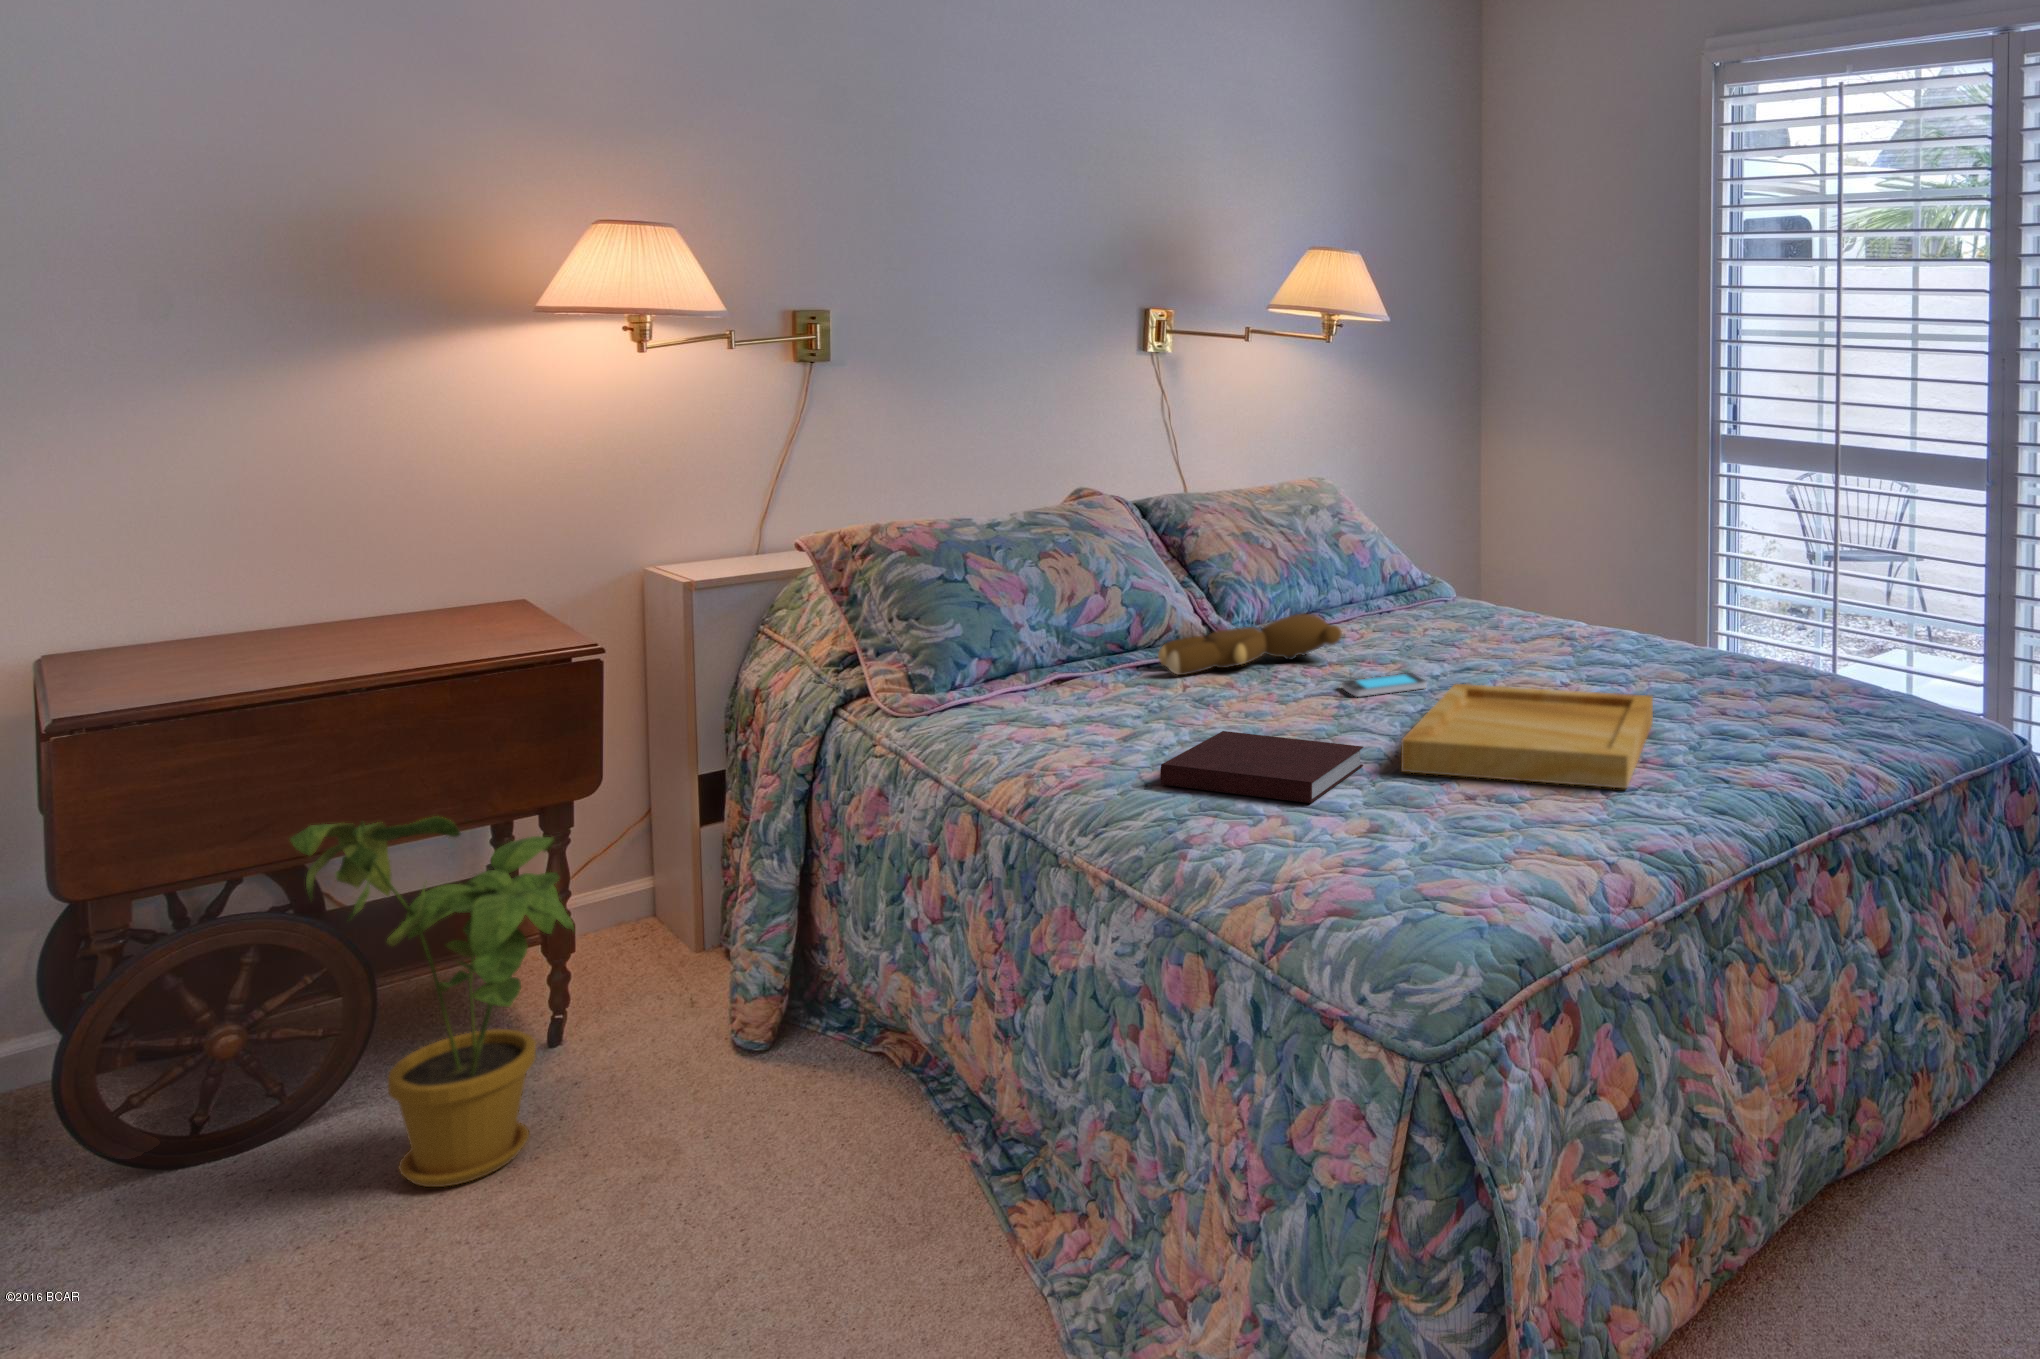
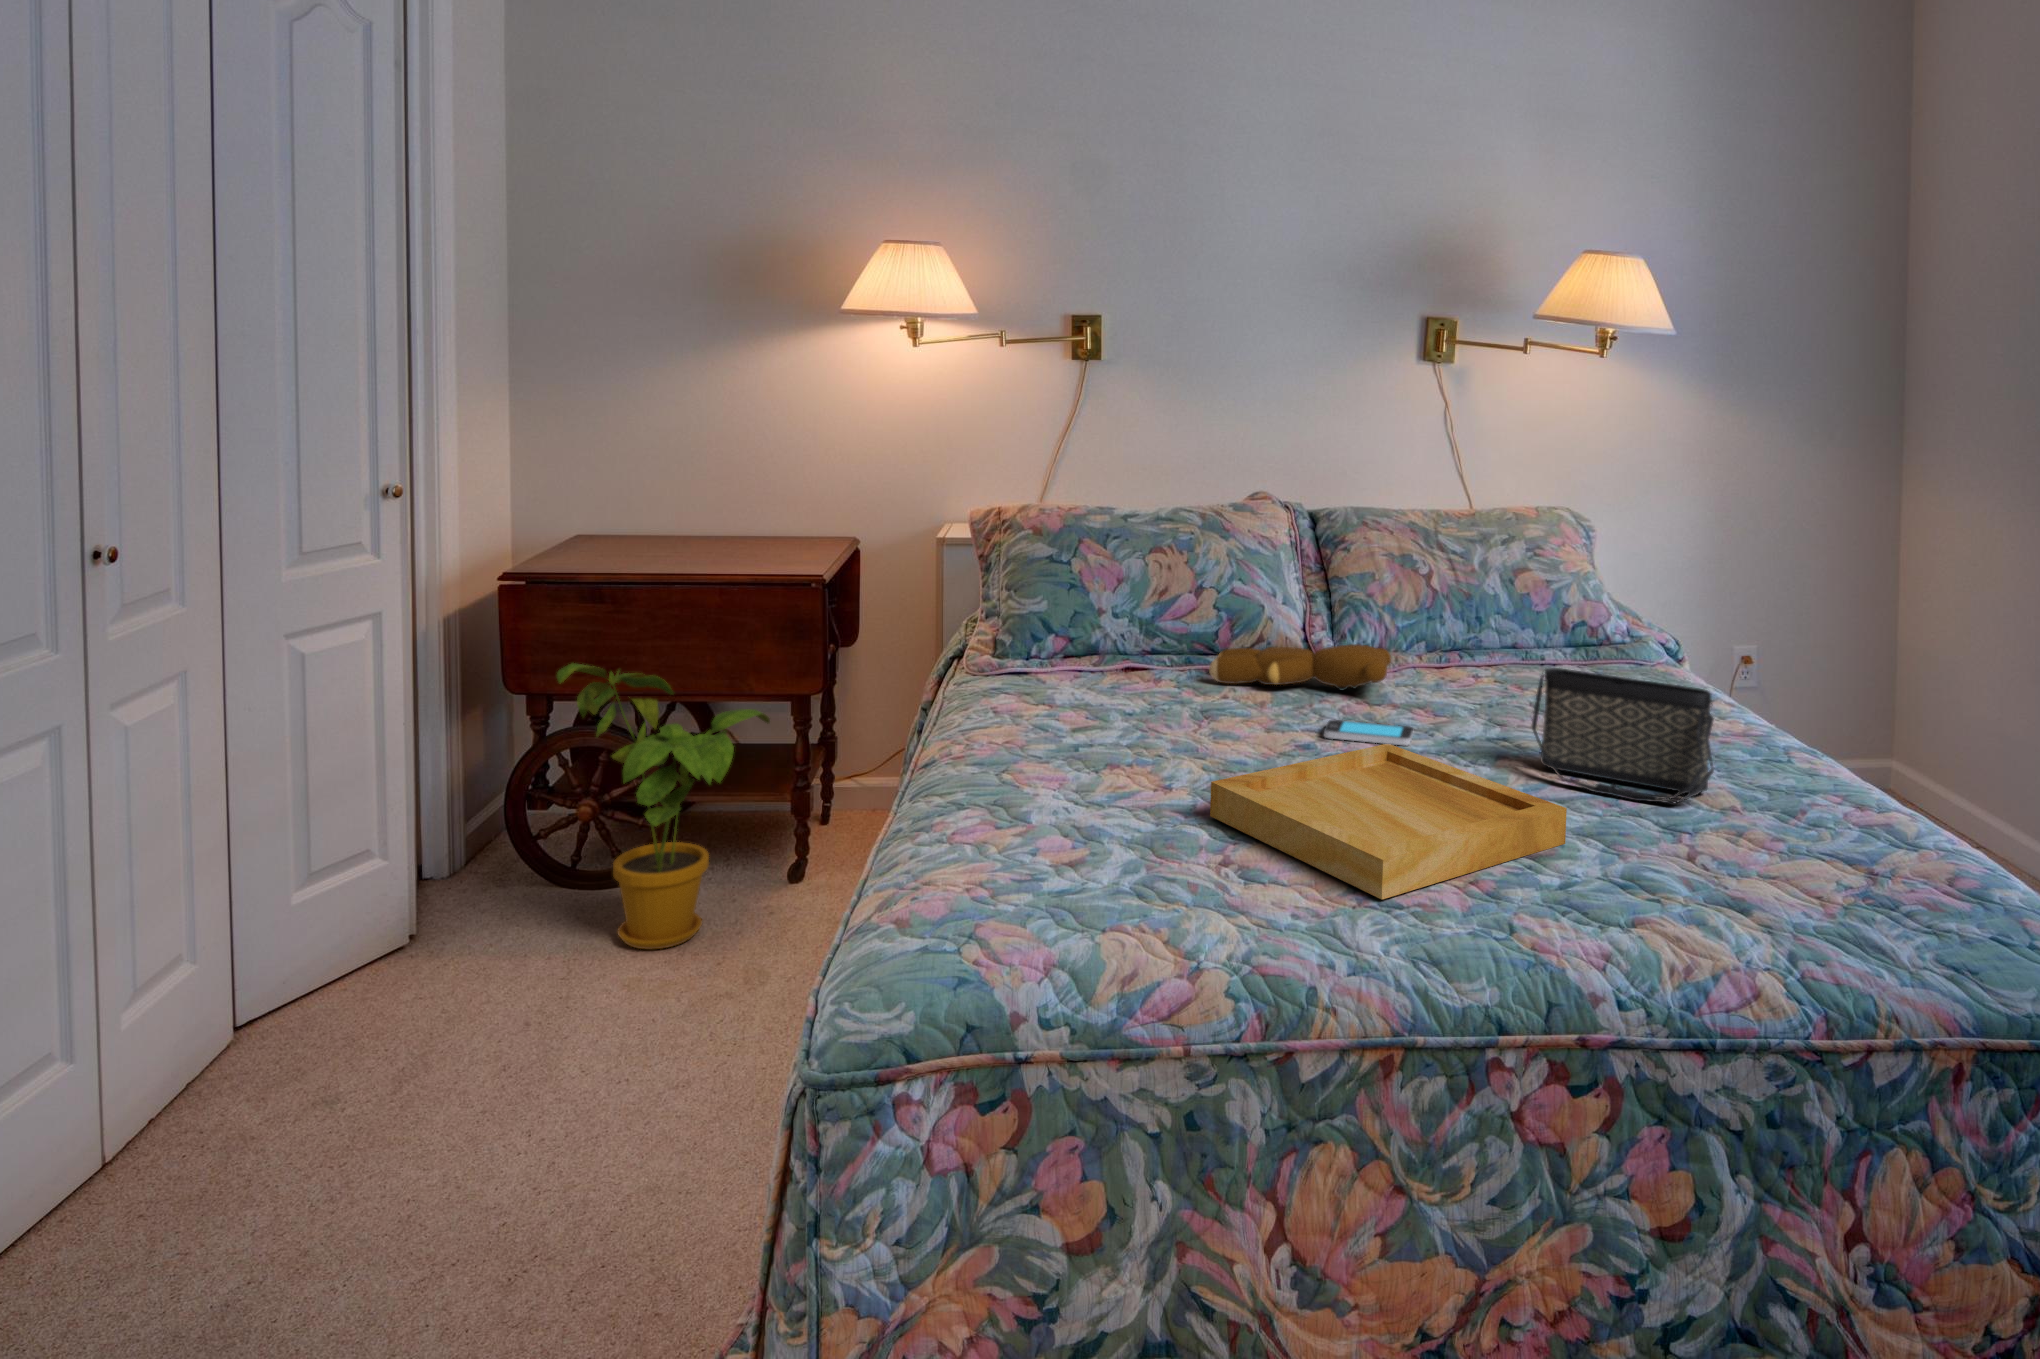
handbag: none [1538,592,1689,688] -> present [1532,668,1714,803]
notebook: present [1160,731,1363,803] -> none [1011,736,1196,821]

